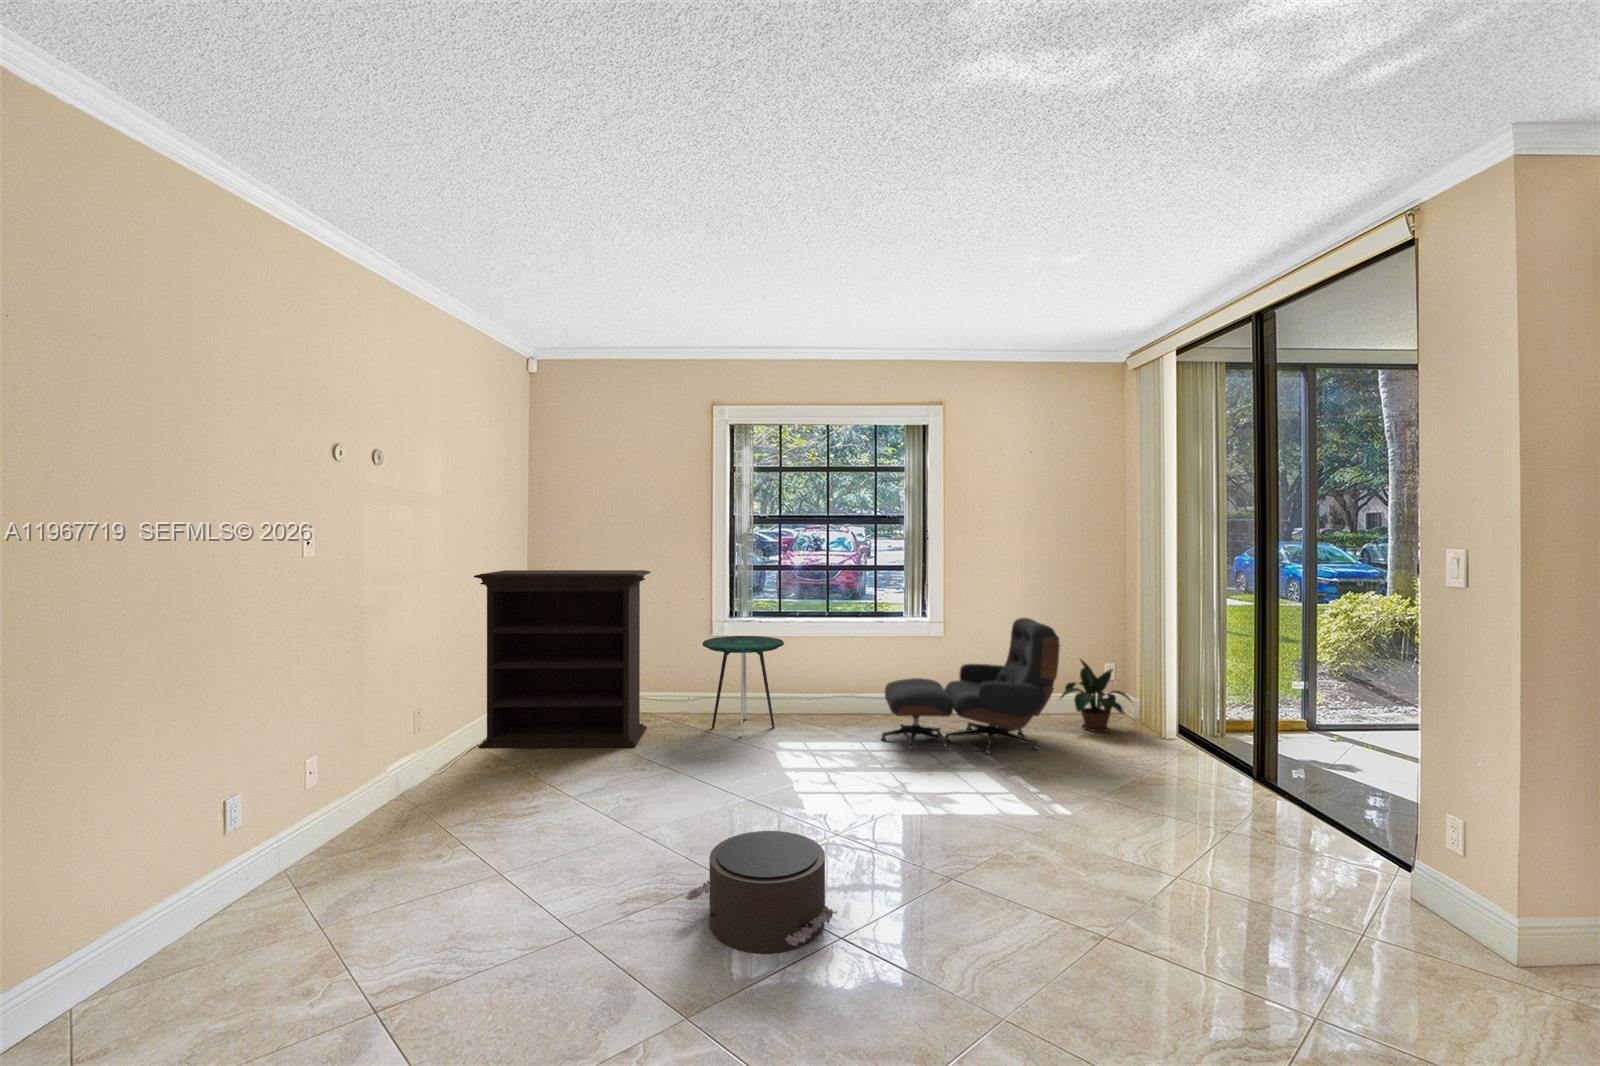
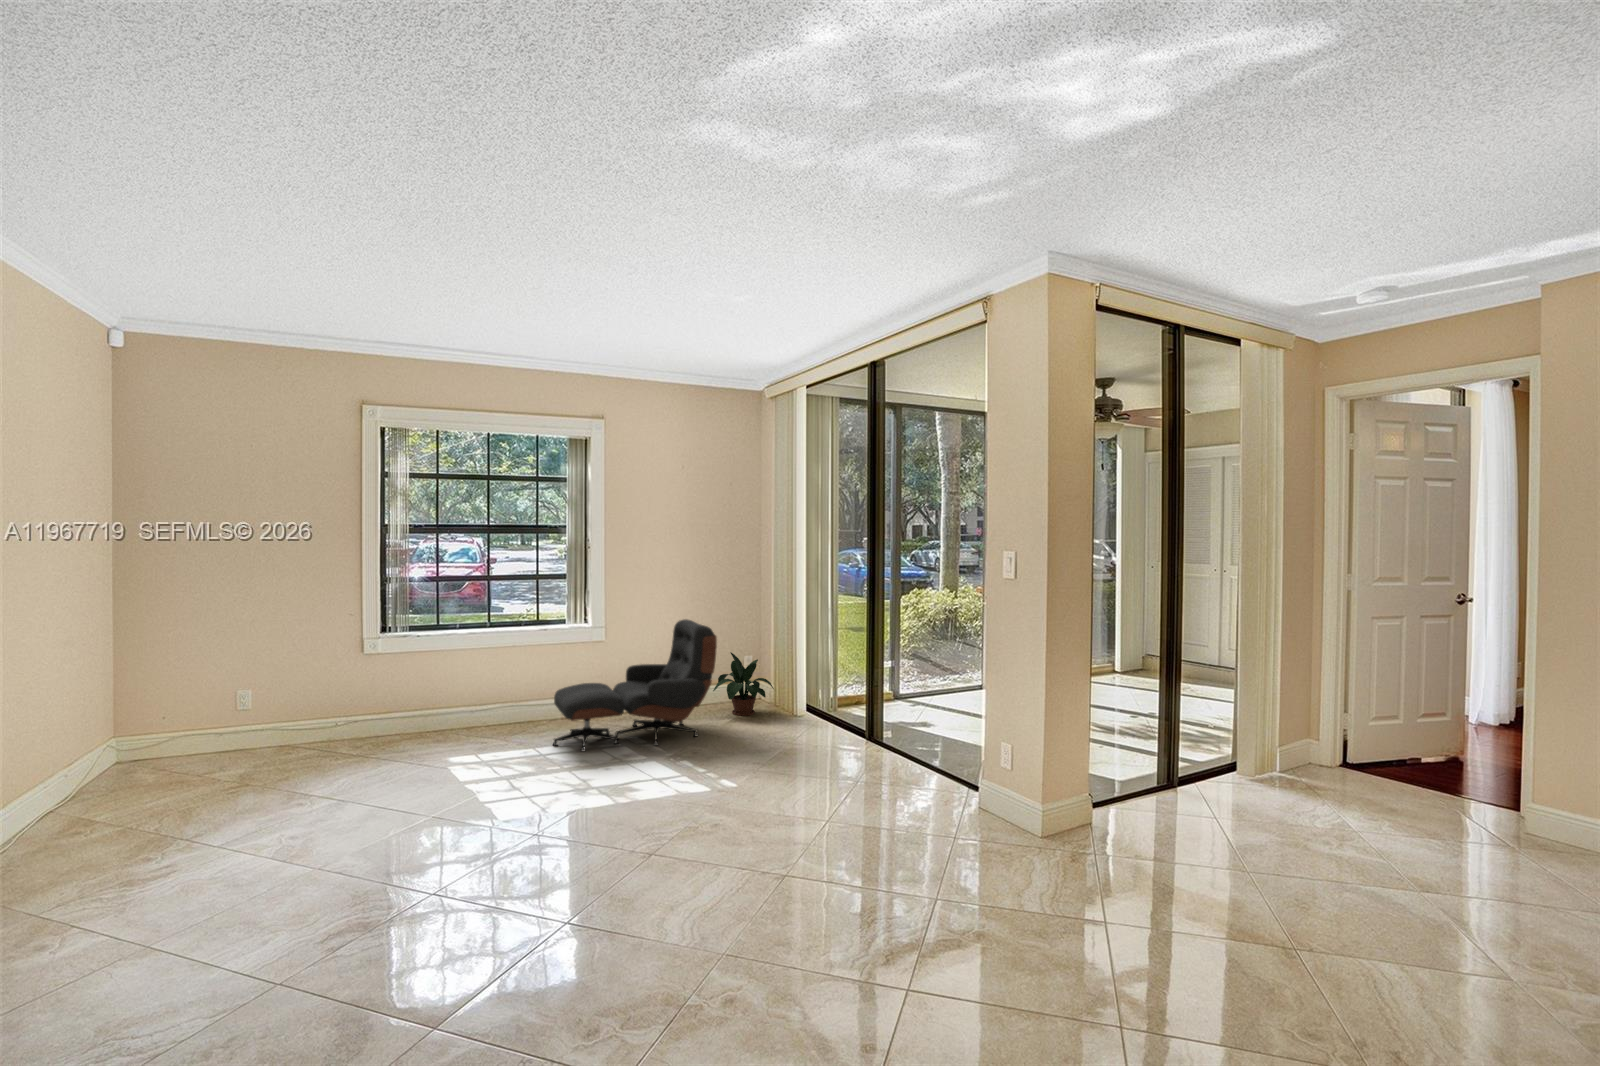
bookshelf: present [474,570,651,749] -> none [33,589,281,819]
side table: present [703,636,784,737] -> none [349,654,446,761]
pouf: present [685,831,837,953] -> none [409,831,558,933]

